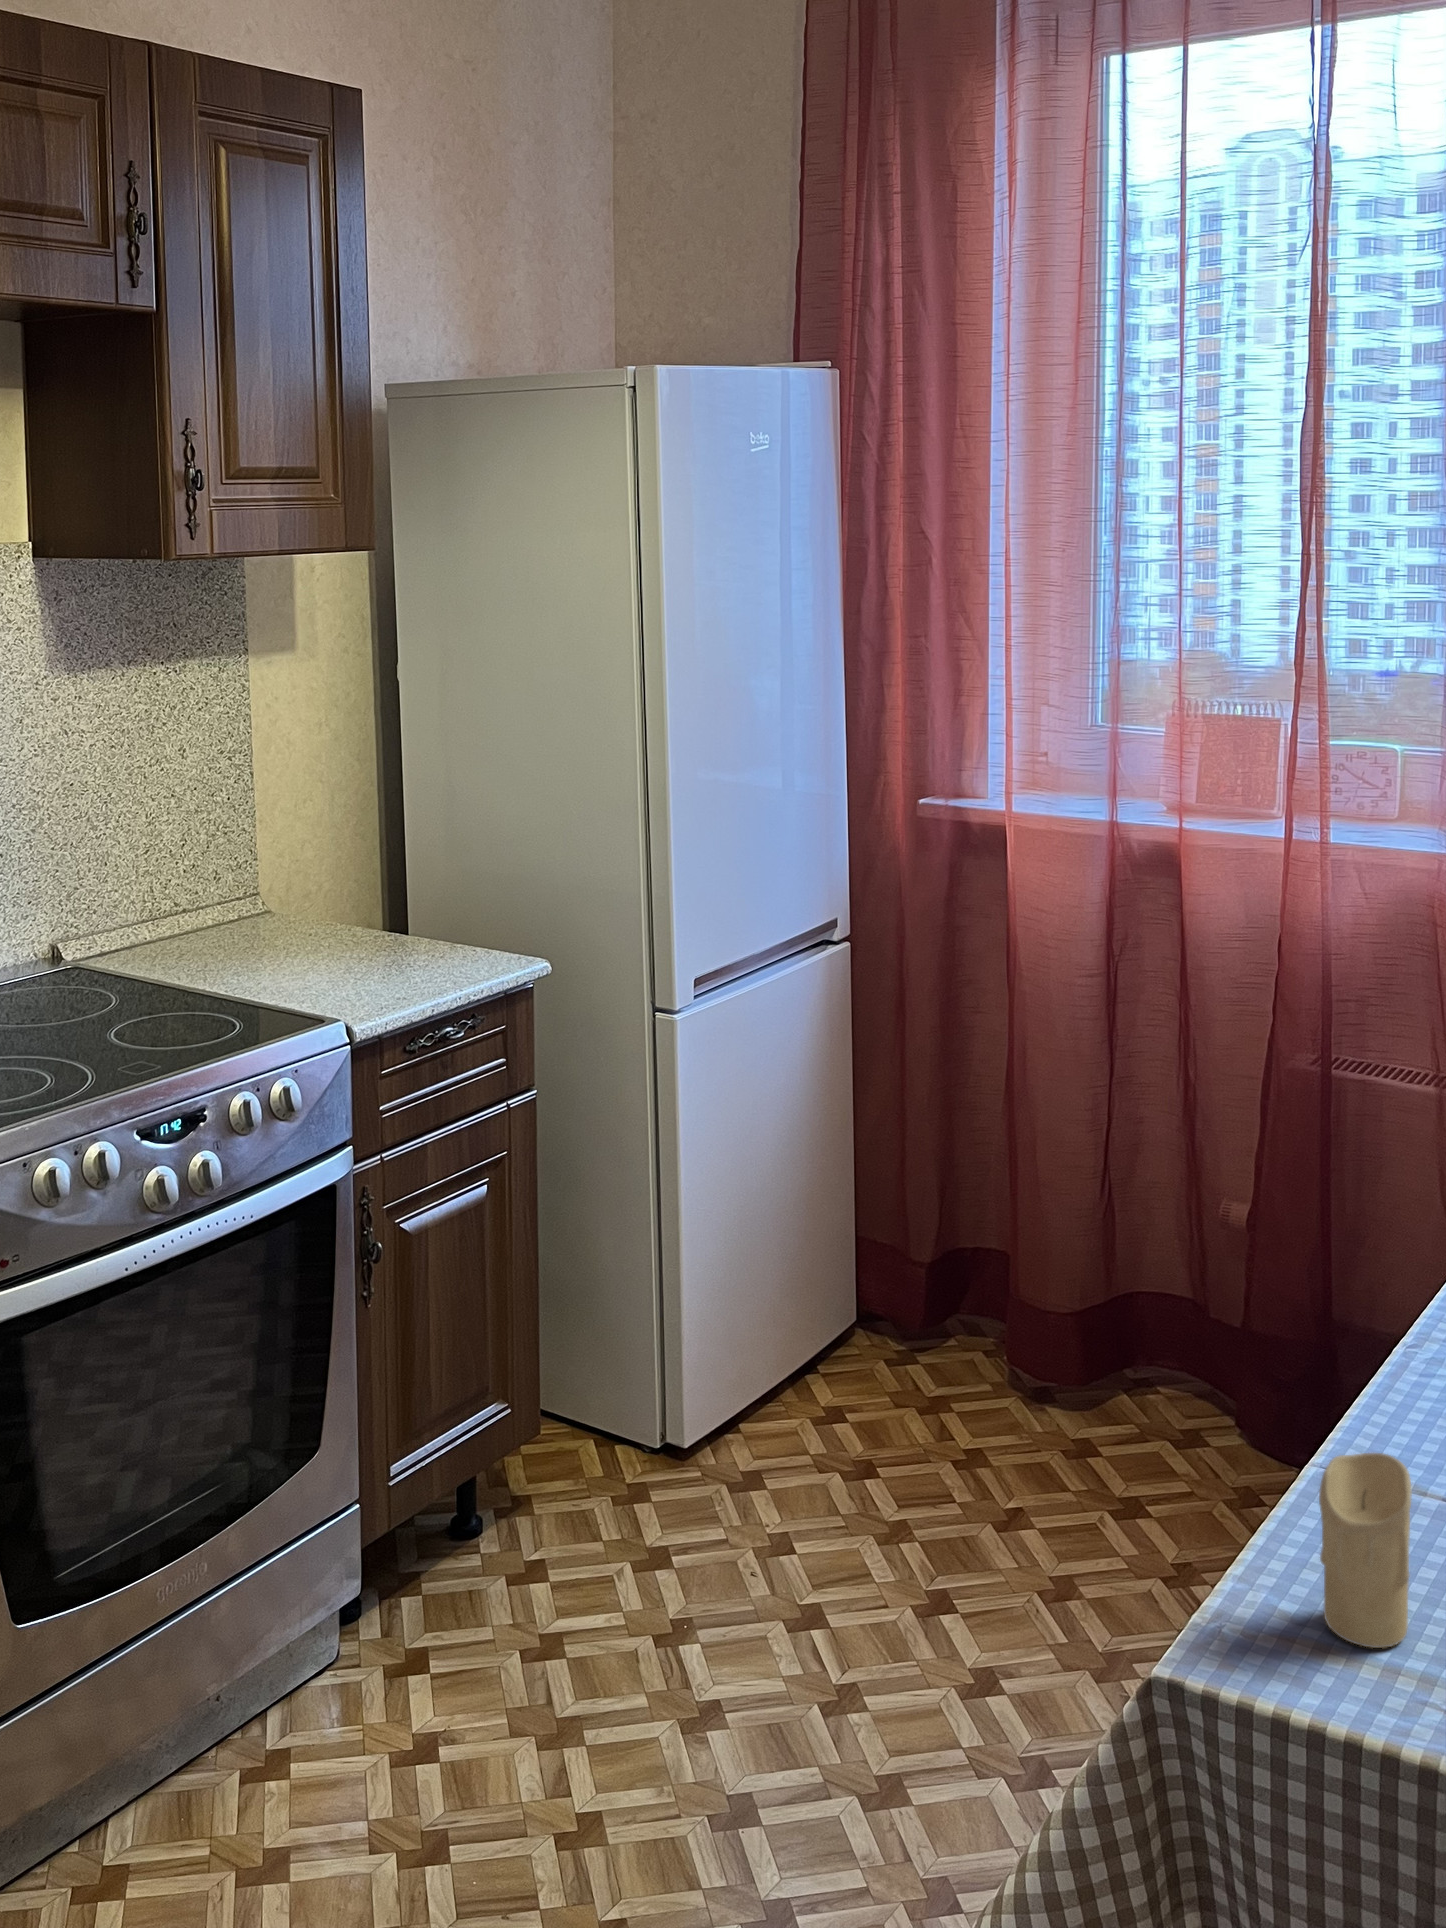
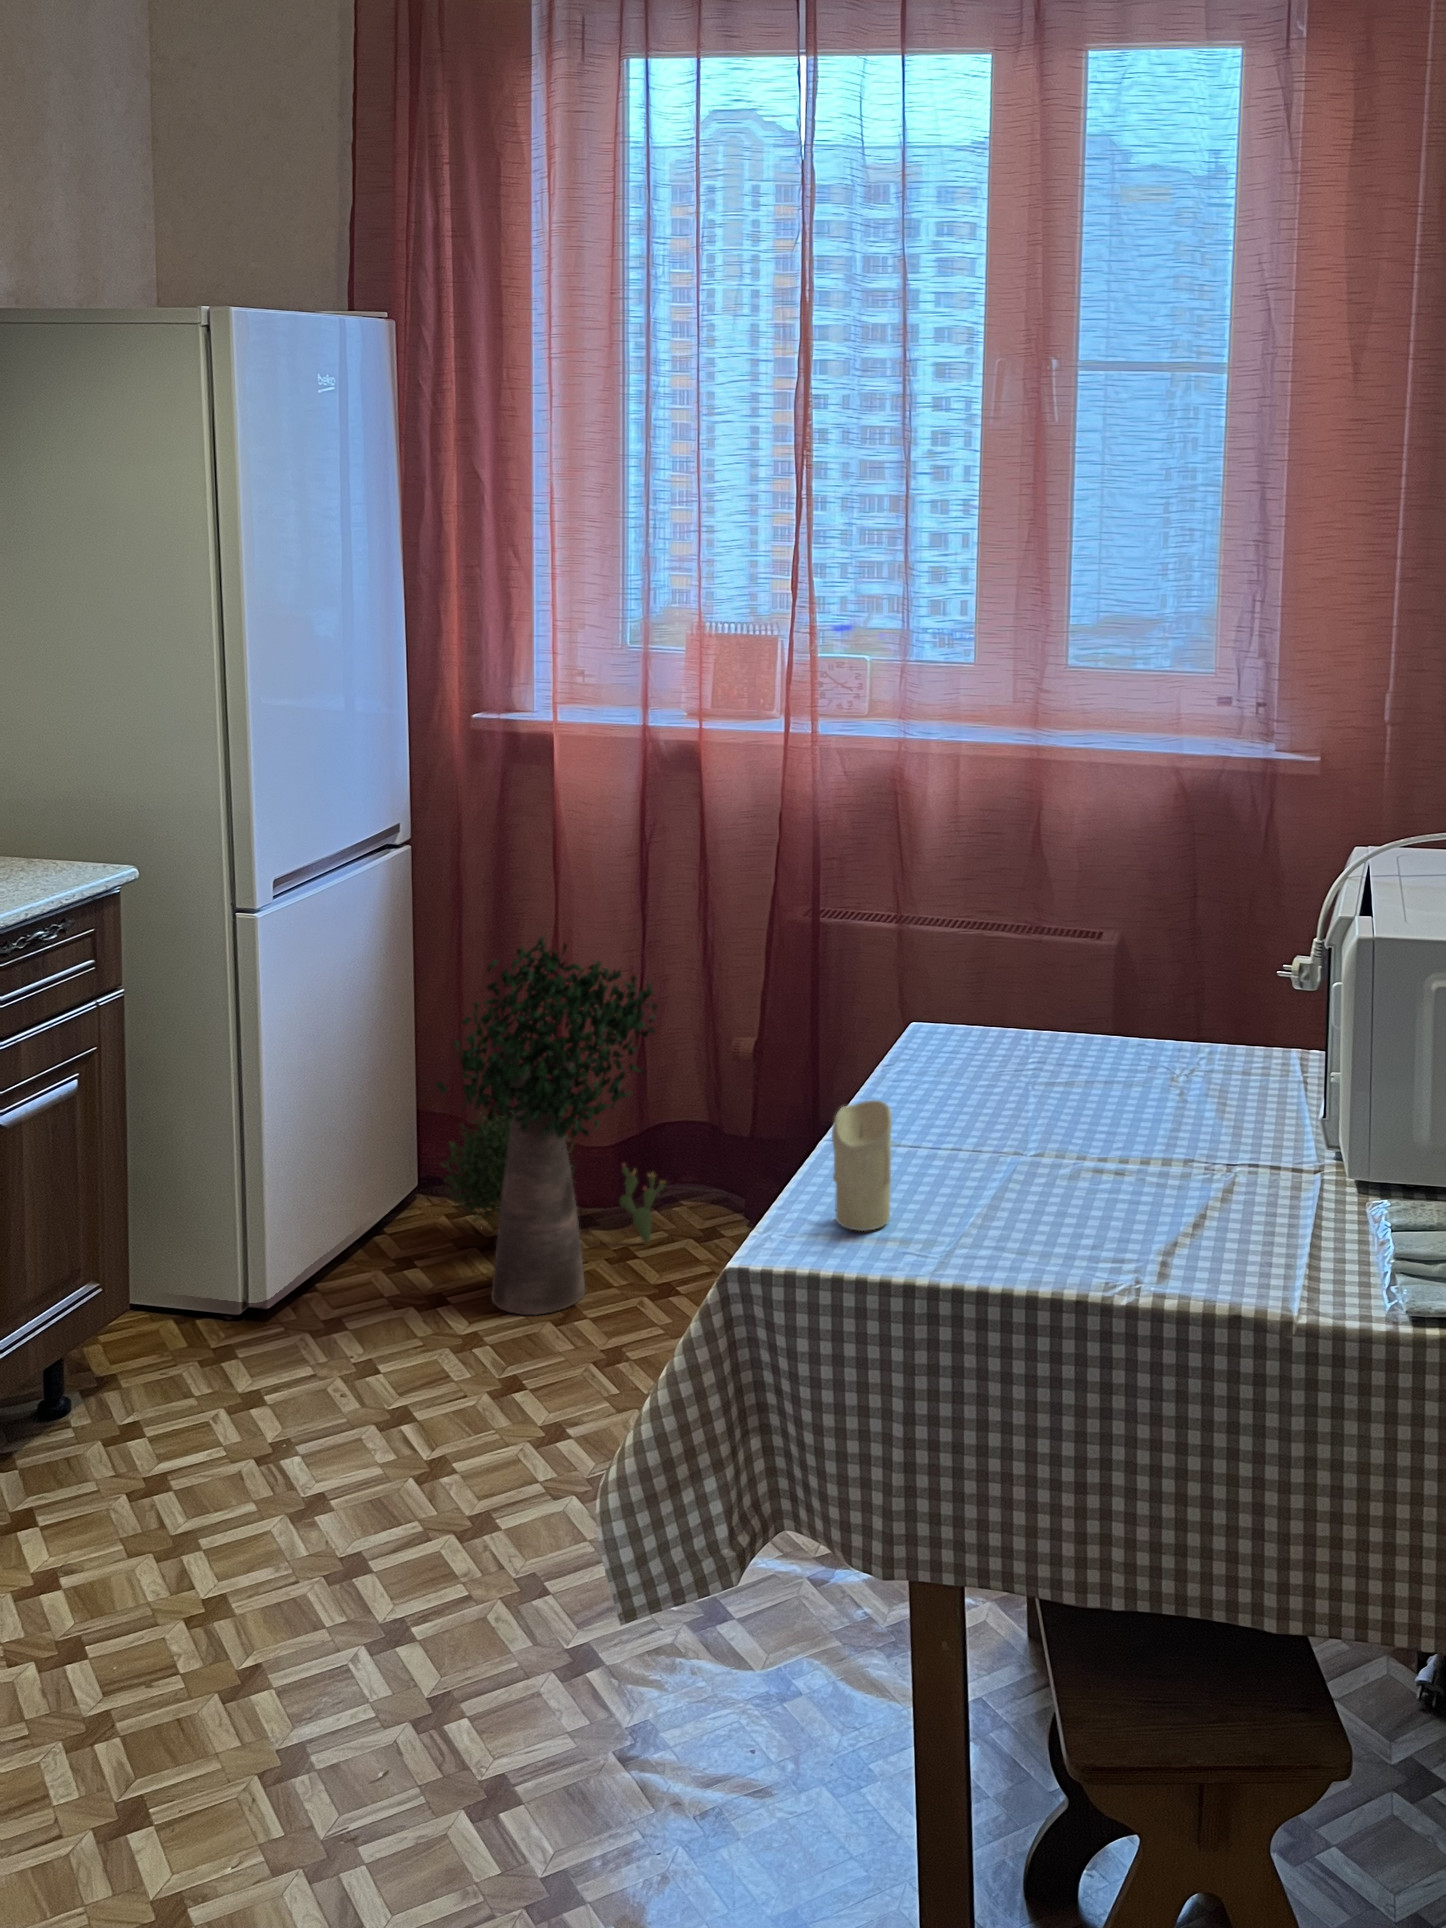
potted plant: none [862,1065,1134,1512] -> present [436,936,665,1315]

